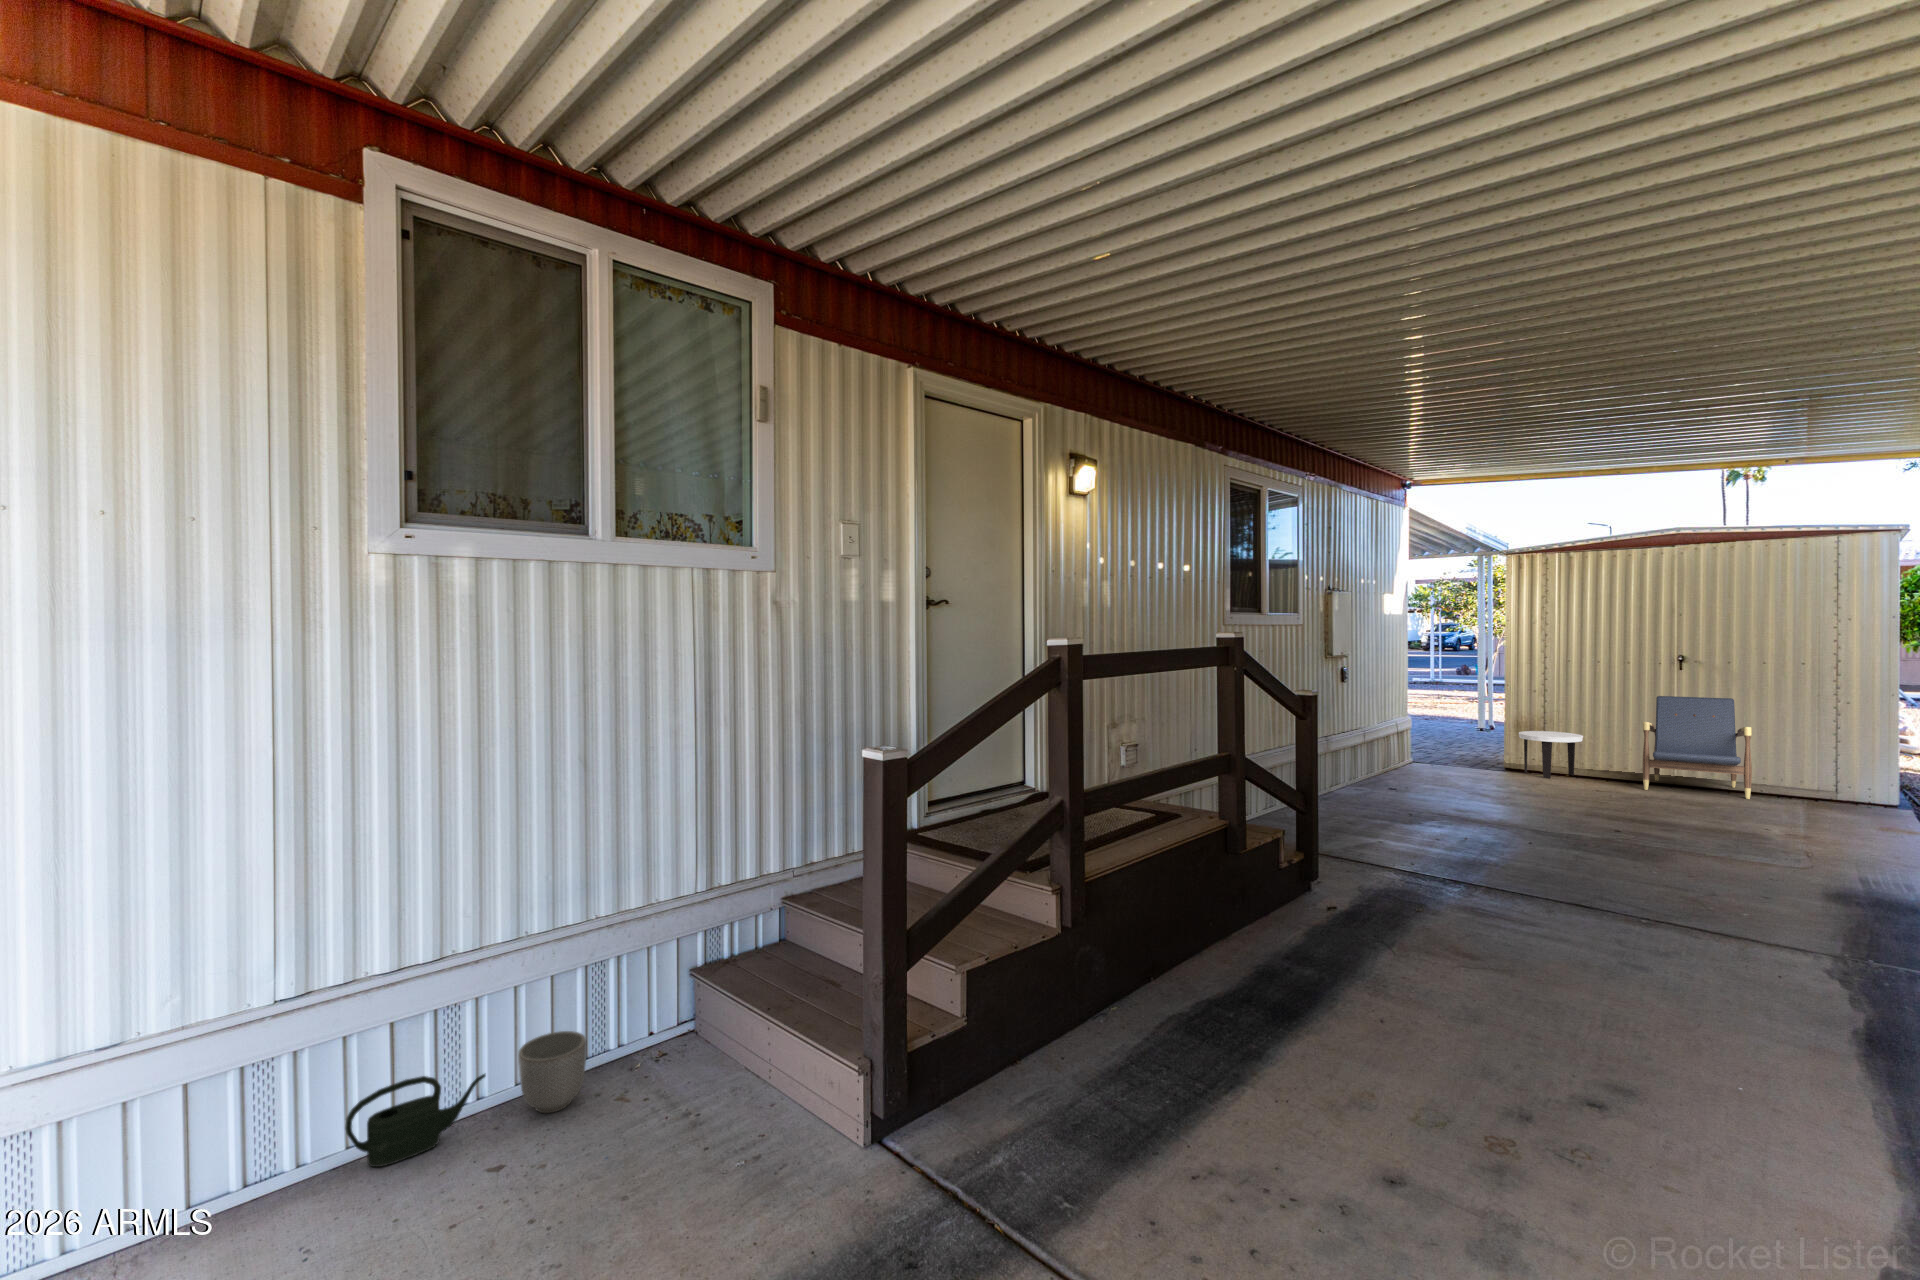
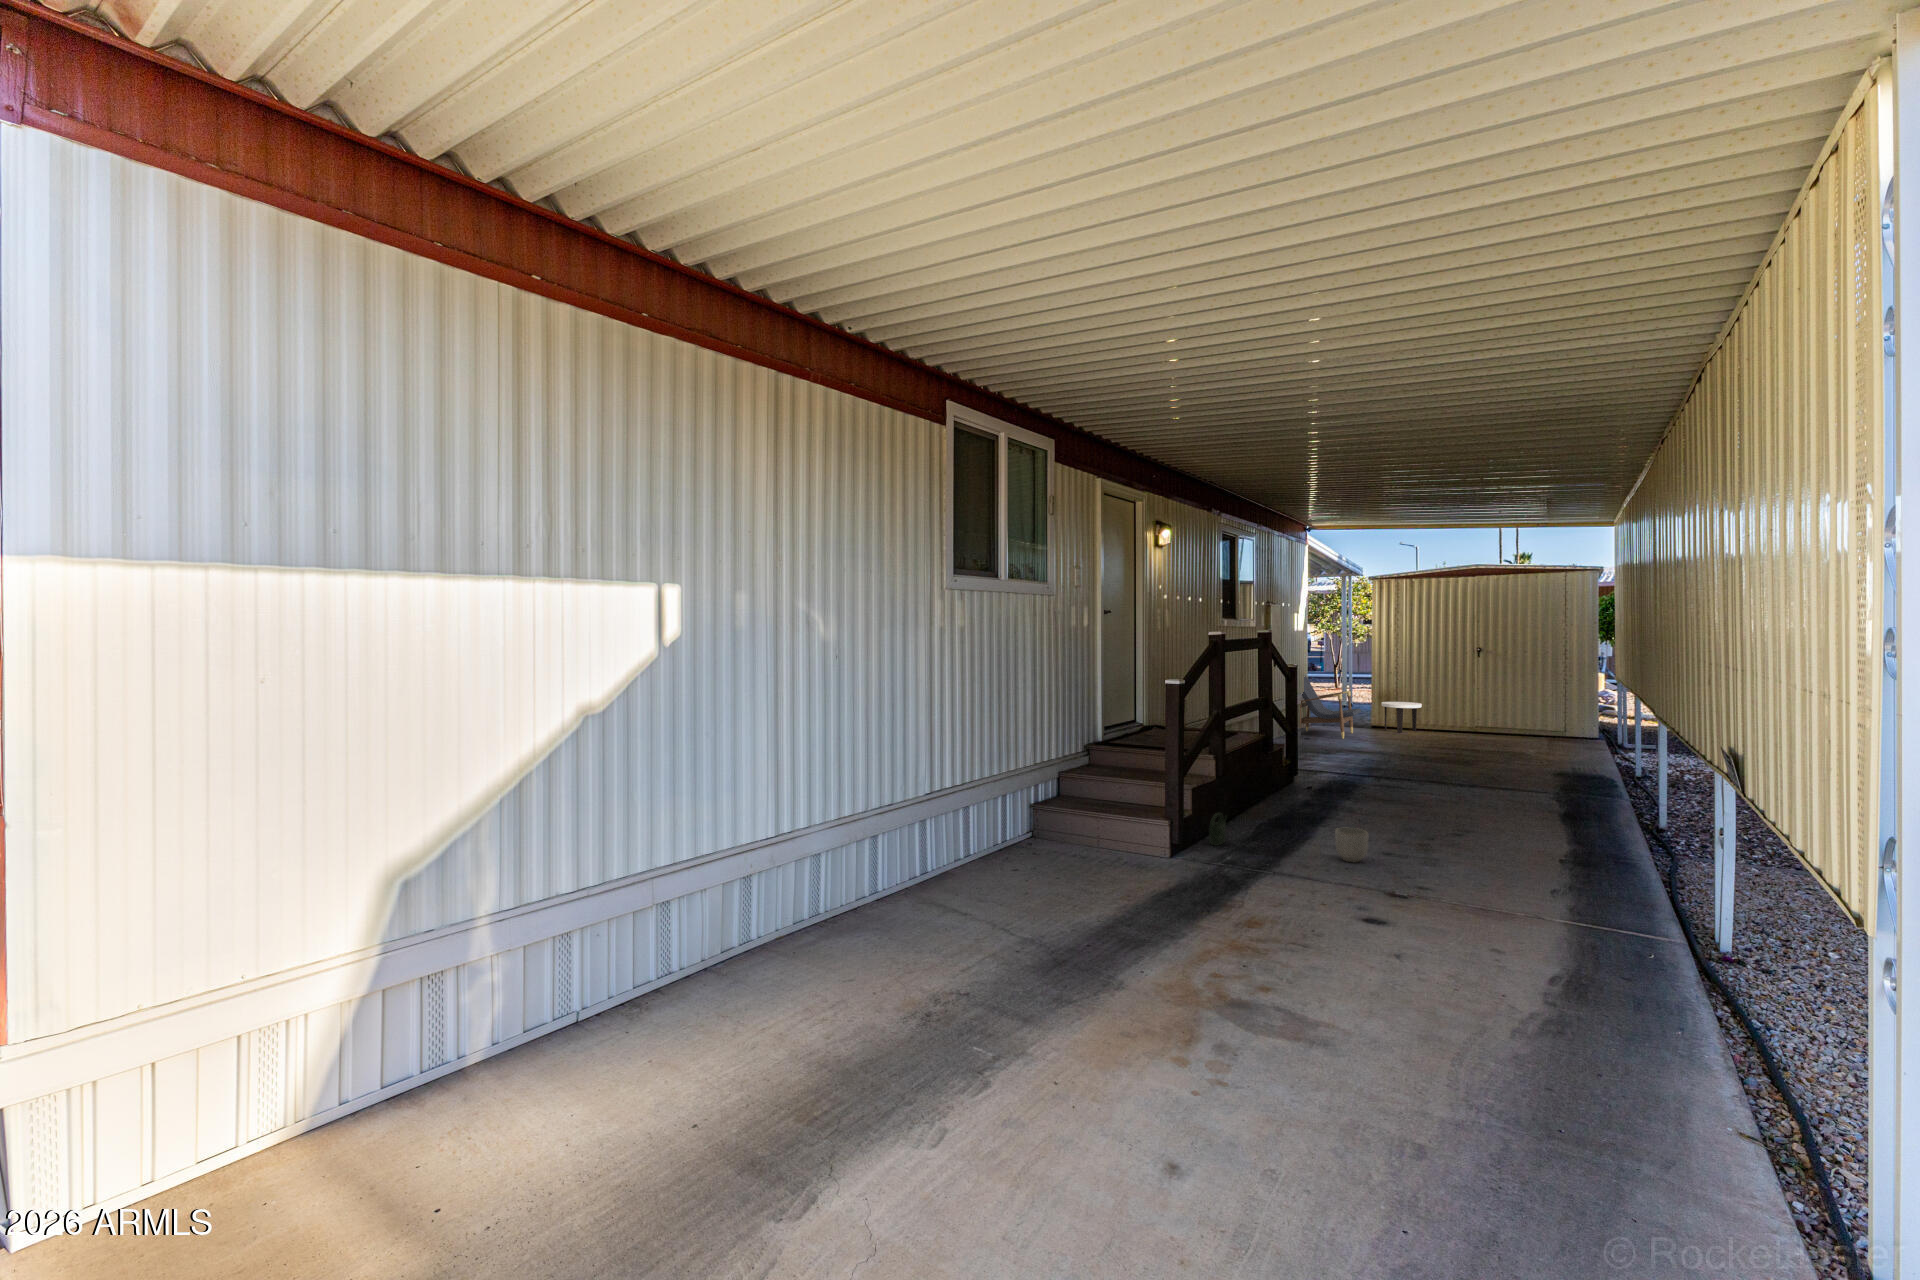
lounge chair: present [1643,696,1752,799] -> present [1299,676,1361,739]
planter: present [518,1031,587,1113] -> present [1335,828,1368,863]
watering can: present [346,1074,486,1167] -> present [1209,813,1226,846]

